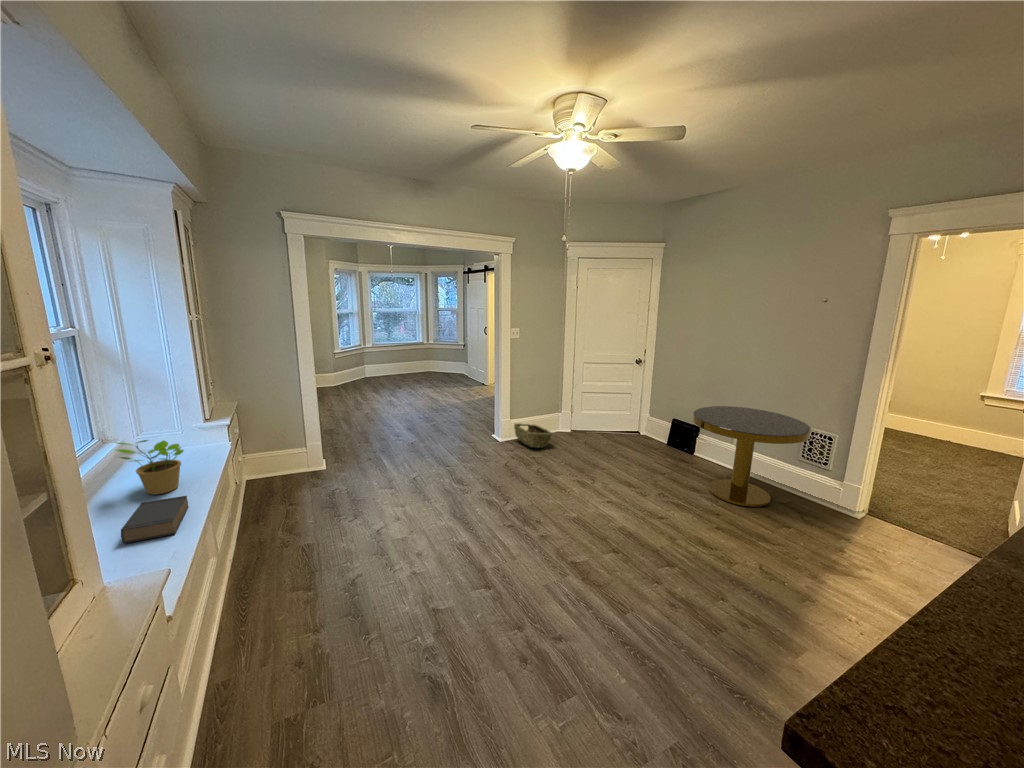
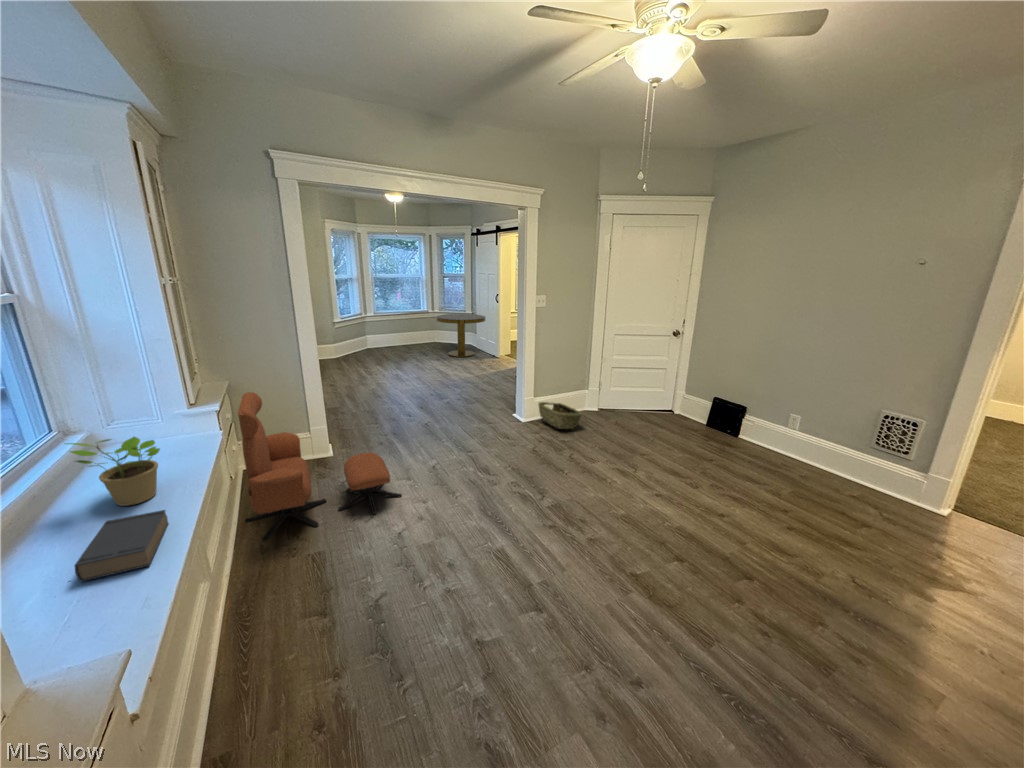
side table: present [693,406,811,507] -> present [436,314,485,357]
lounge chair: none [245,410,384,536] -> present [238,392,402,541]

